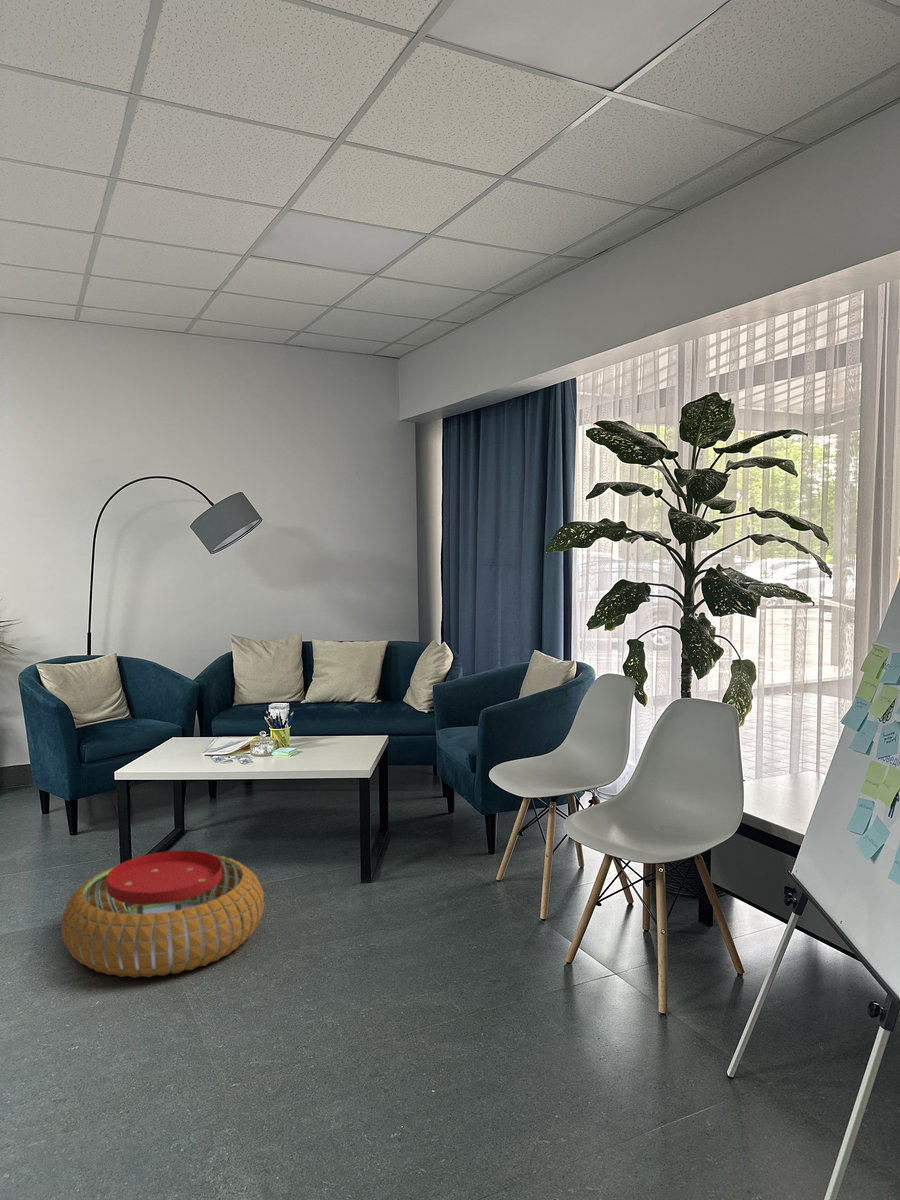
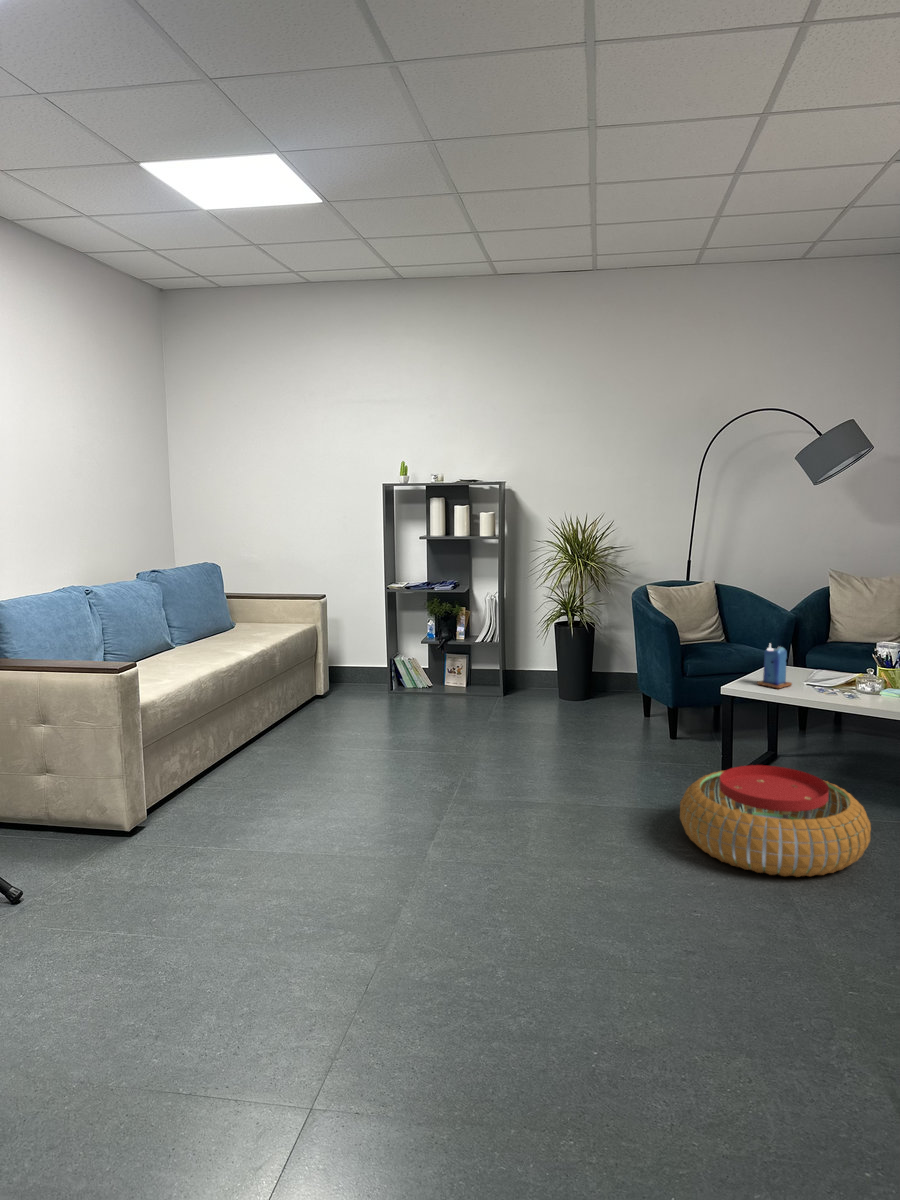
candle: none [153,718,190,765] -> present [757,644,792,689]

